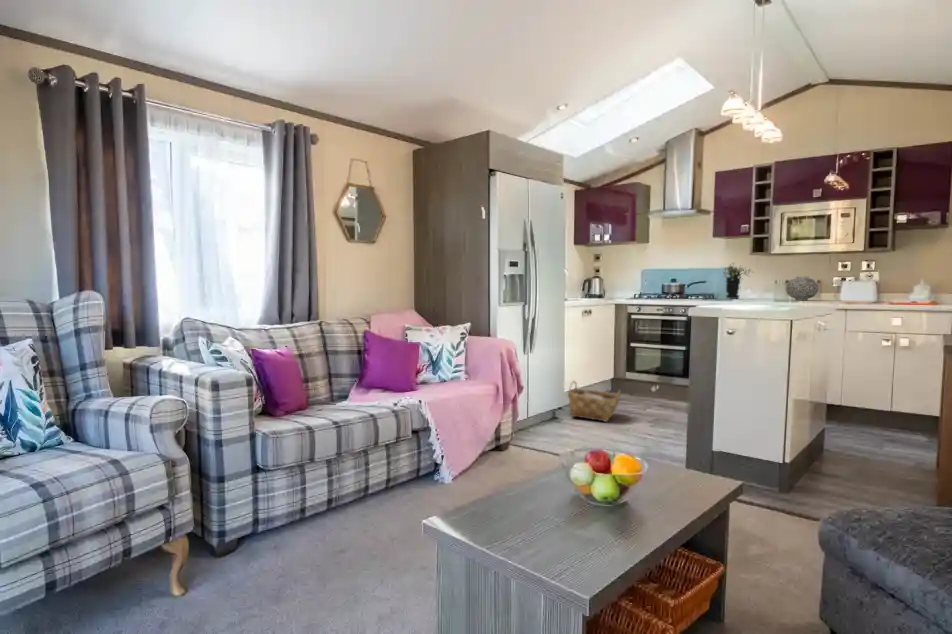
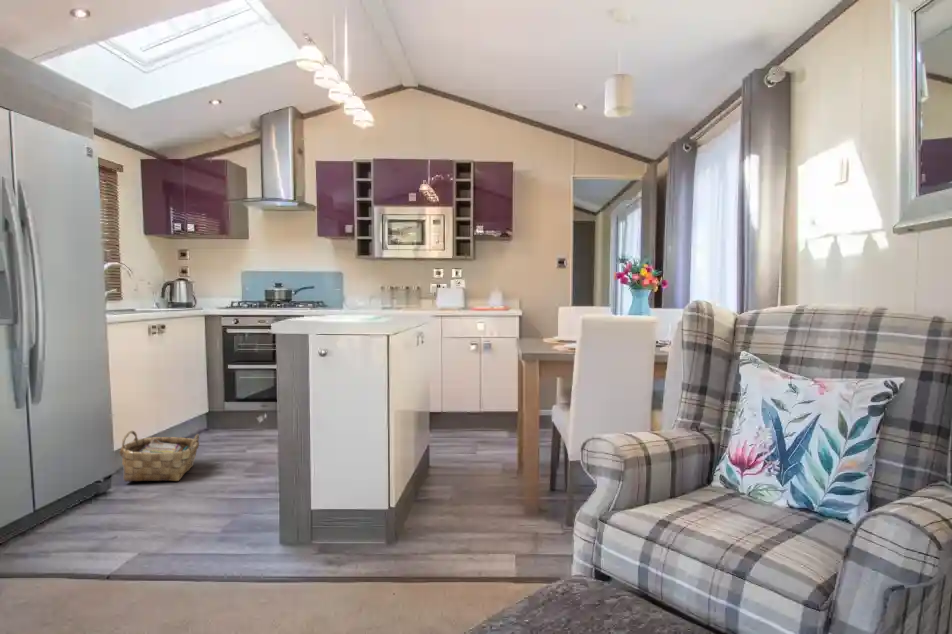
flower arrangement: present [724,265,751,299] -> none [327,264,361,305]
vase: present [786,277,818,300] -> none [390,282,419,306]

